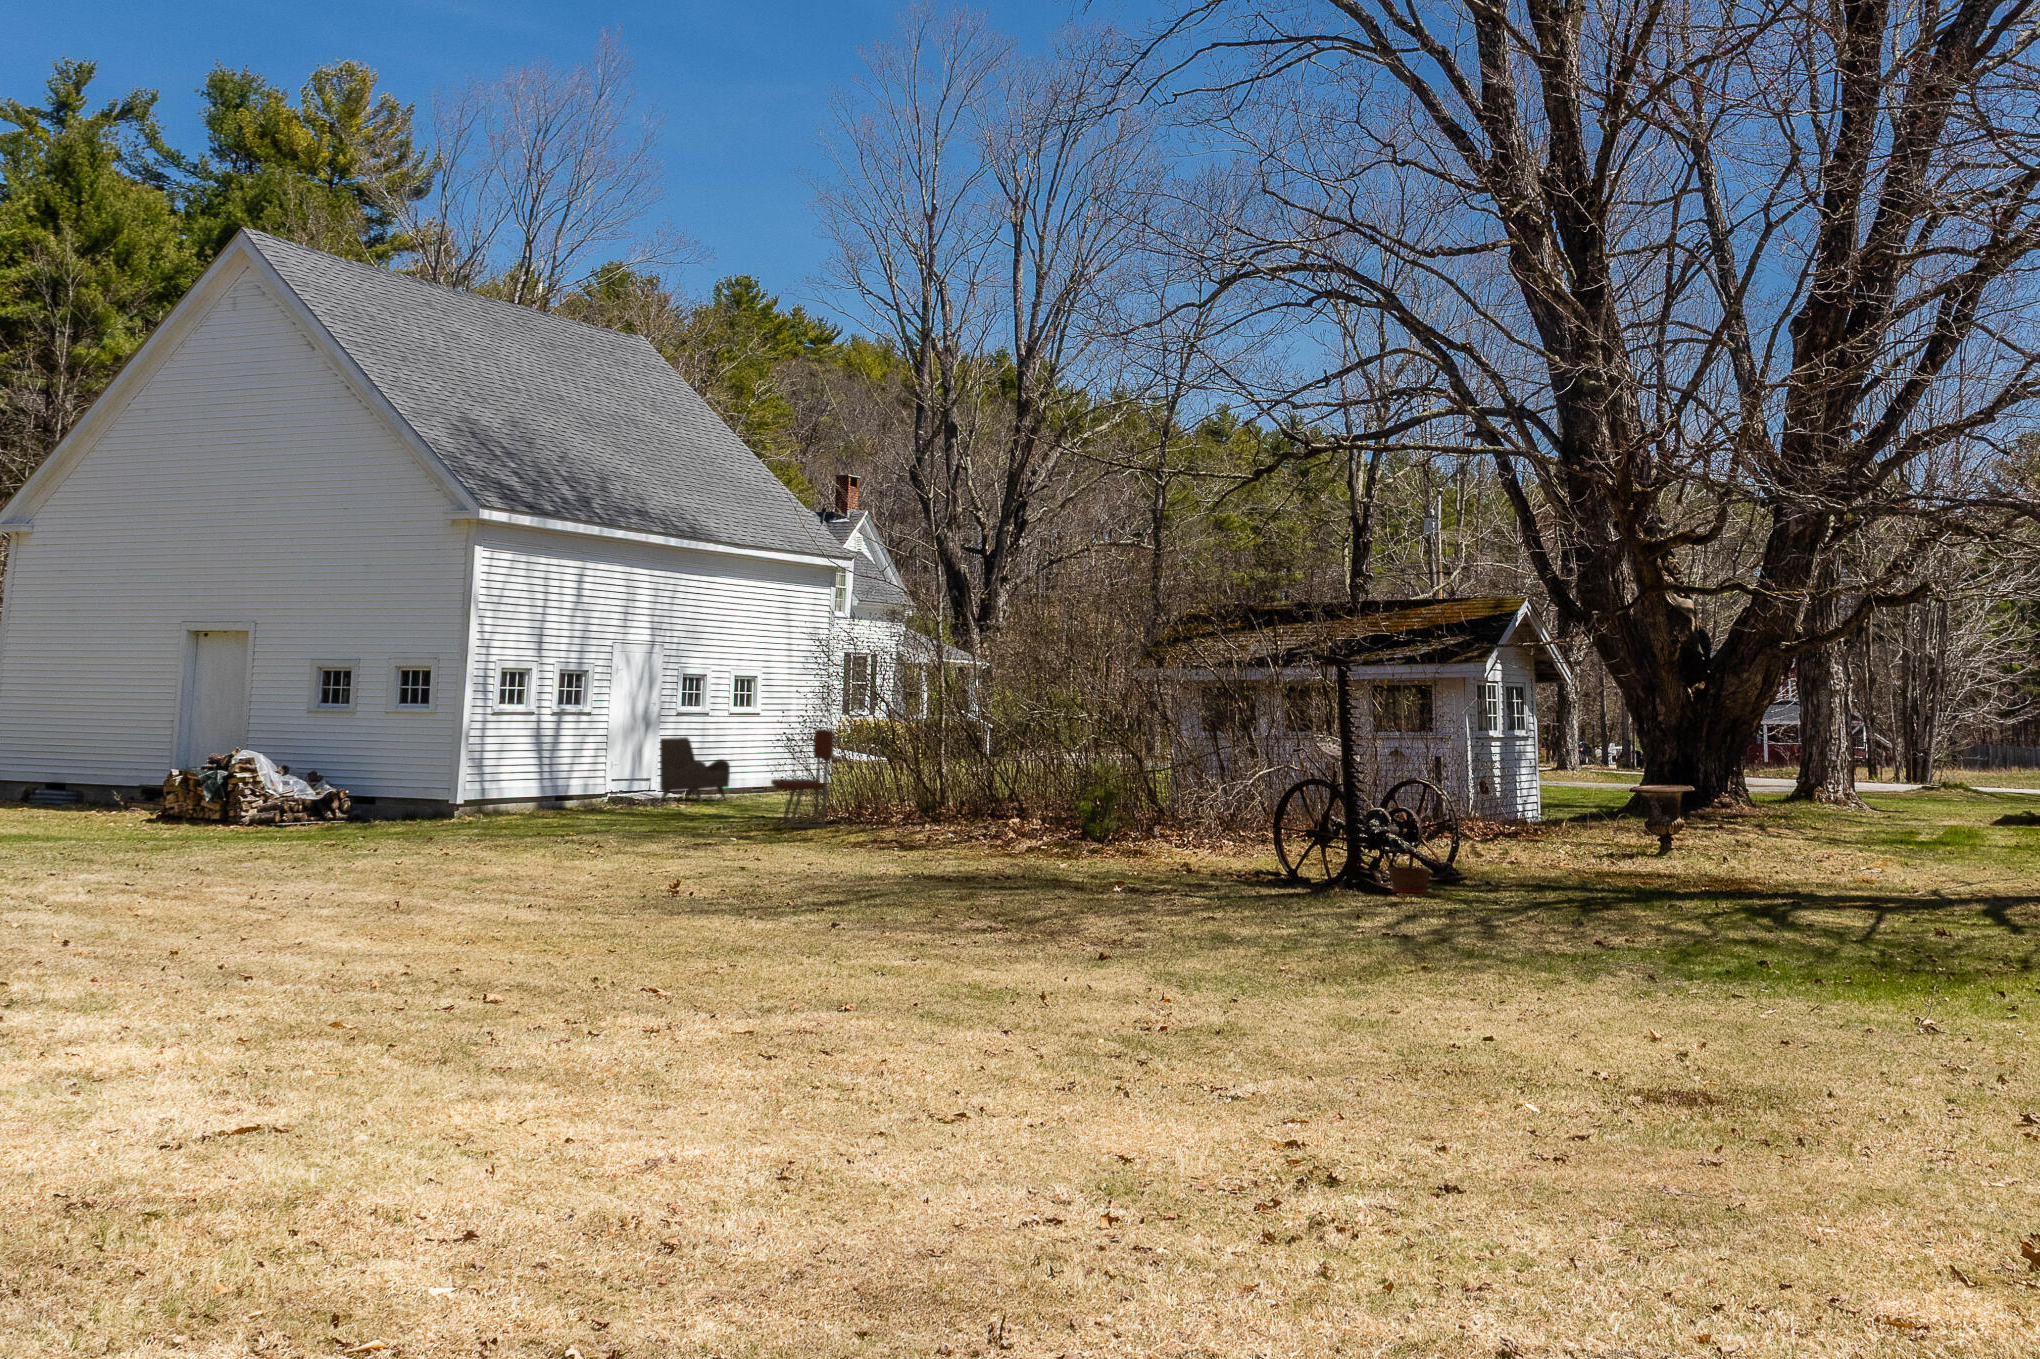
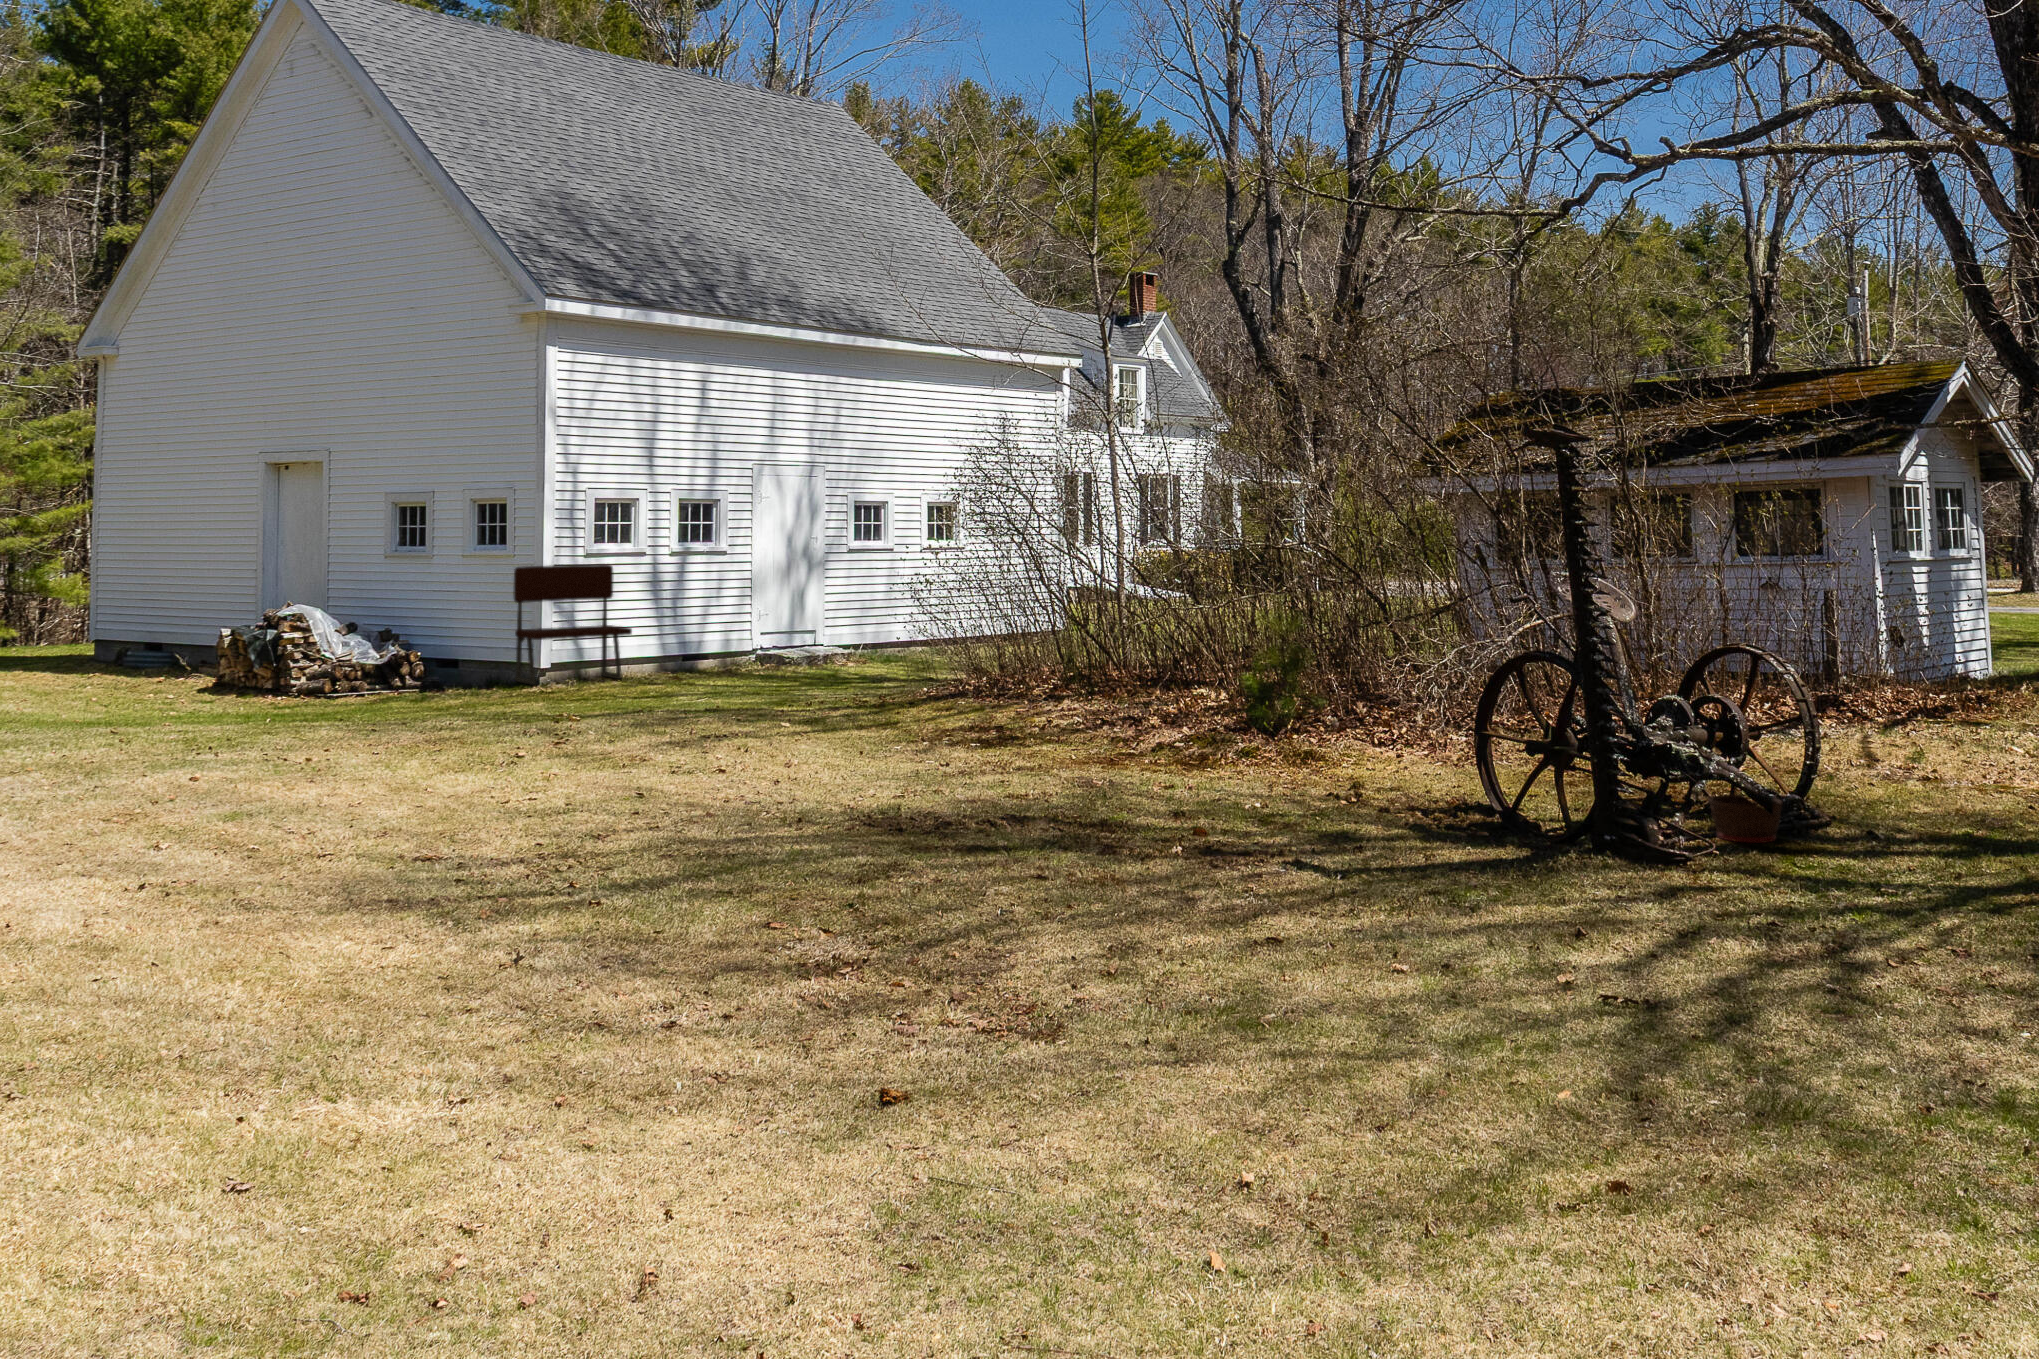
bench: present [771,729,834,828] -> present [513,564,632,685]
armchair: present [660,737,730,802] -> none [828,574,915,653]

